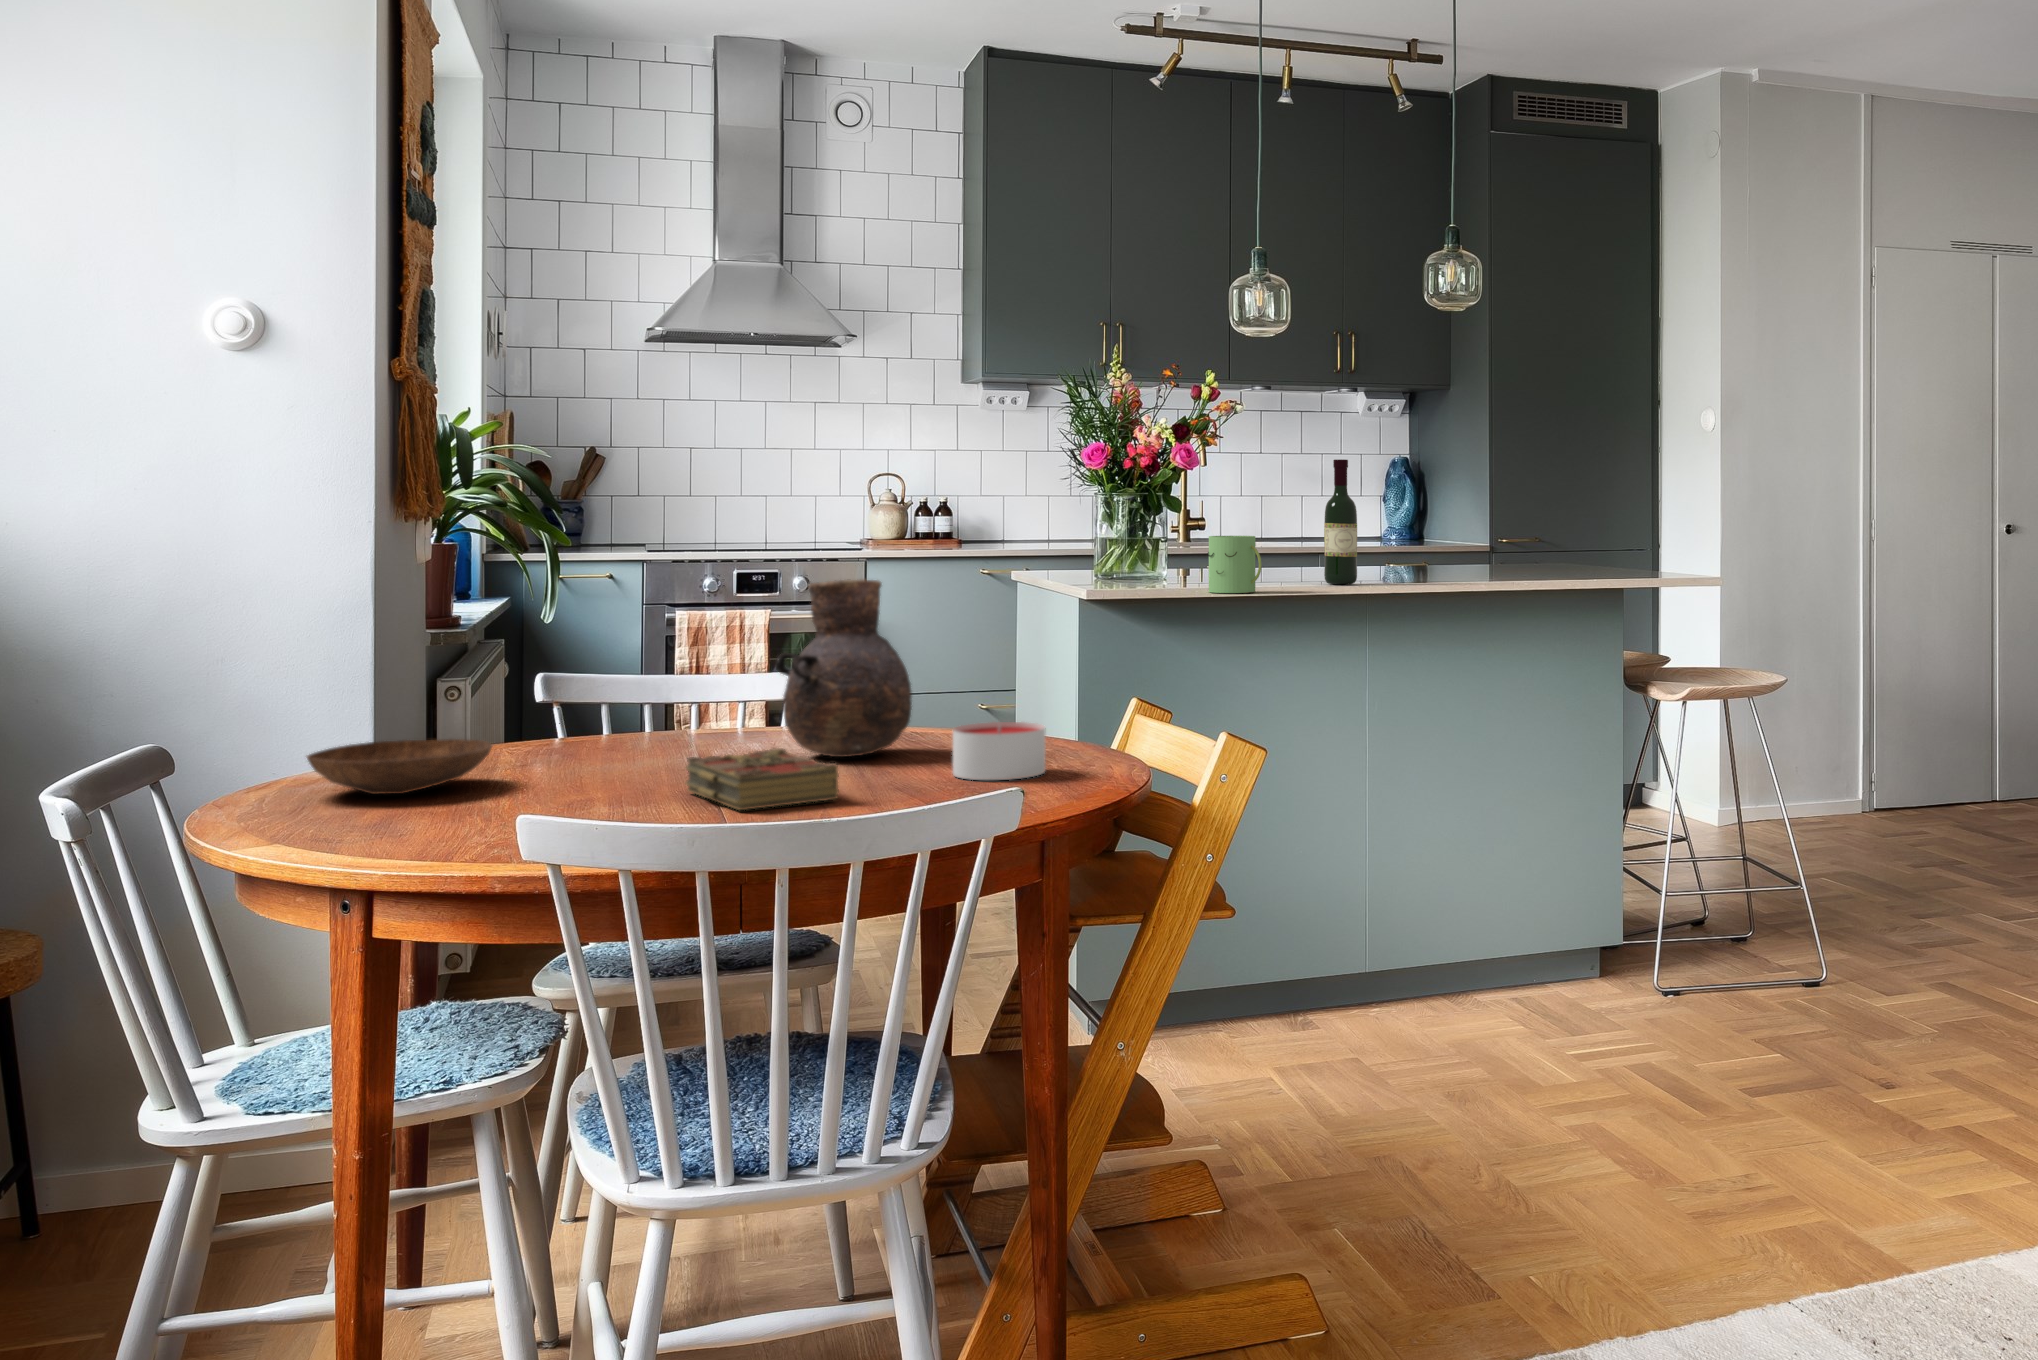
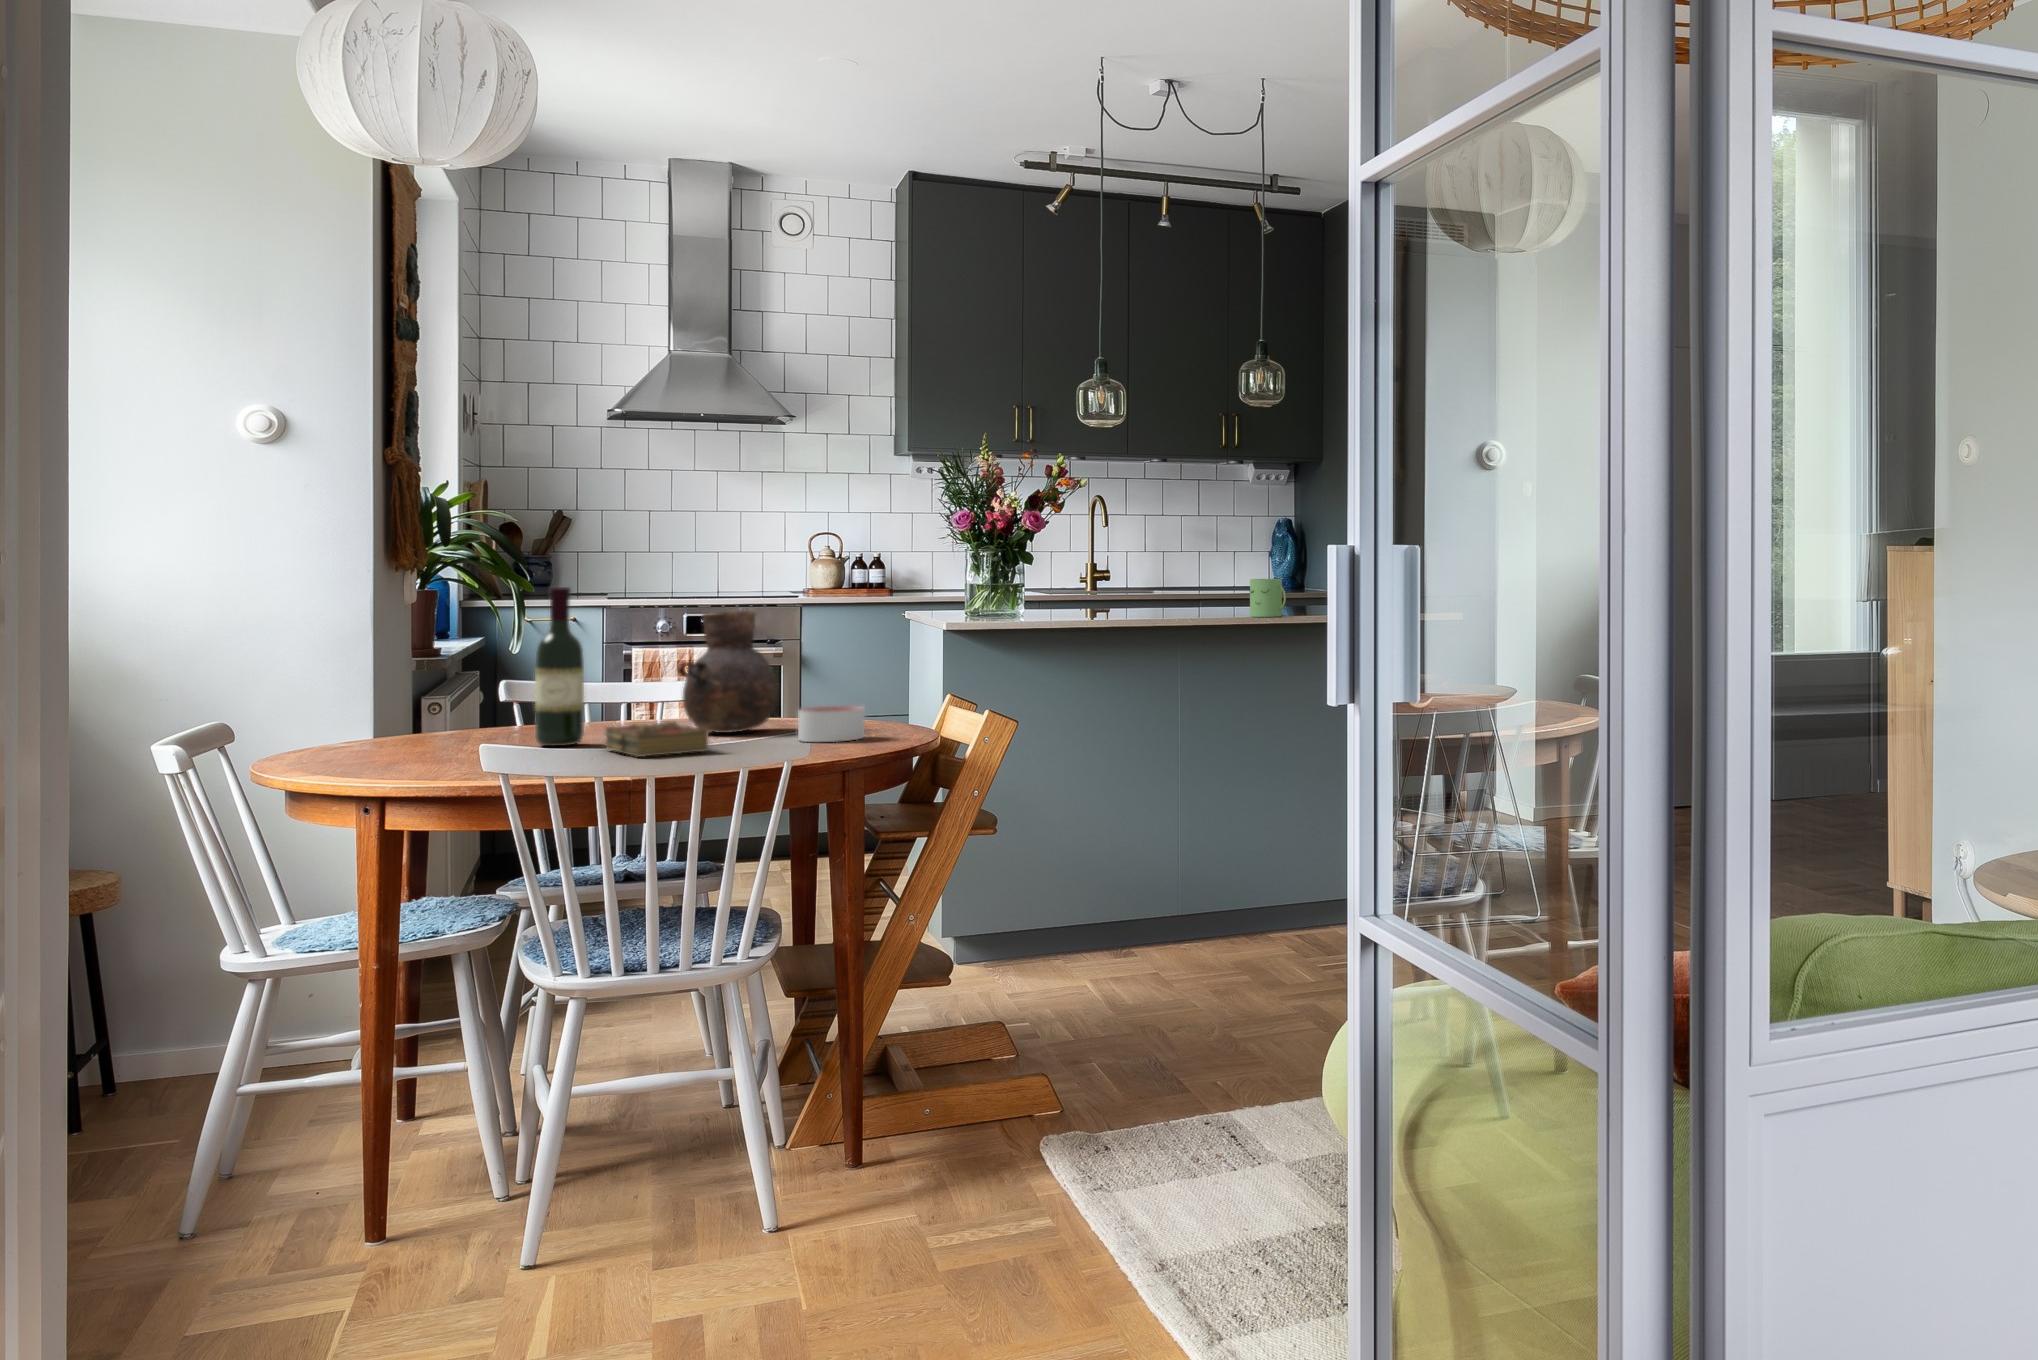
wine bottle: present [1324,459,1357,584] -> present [535,587,584,746]
mug: present [1208,536,1262,593] -> present [1249,579,1286,617]
bowl: present [307,739,492,794] -> none [333,720,468,754]

